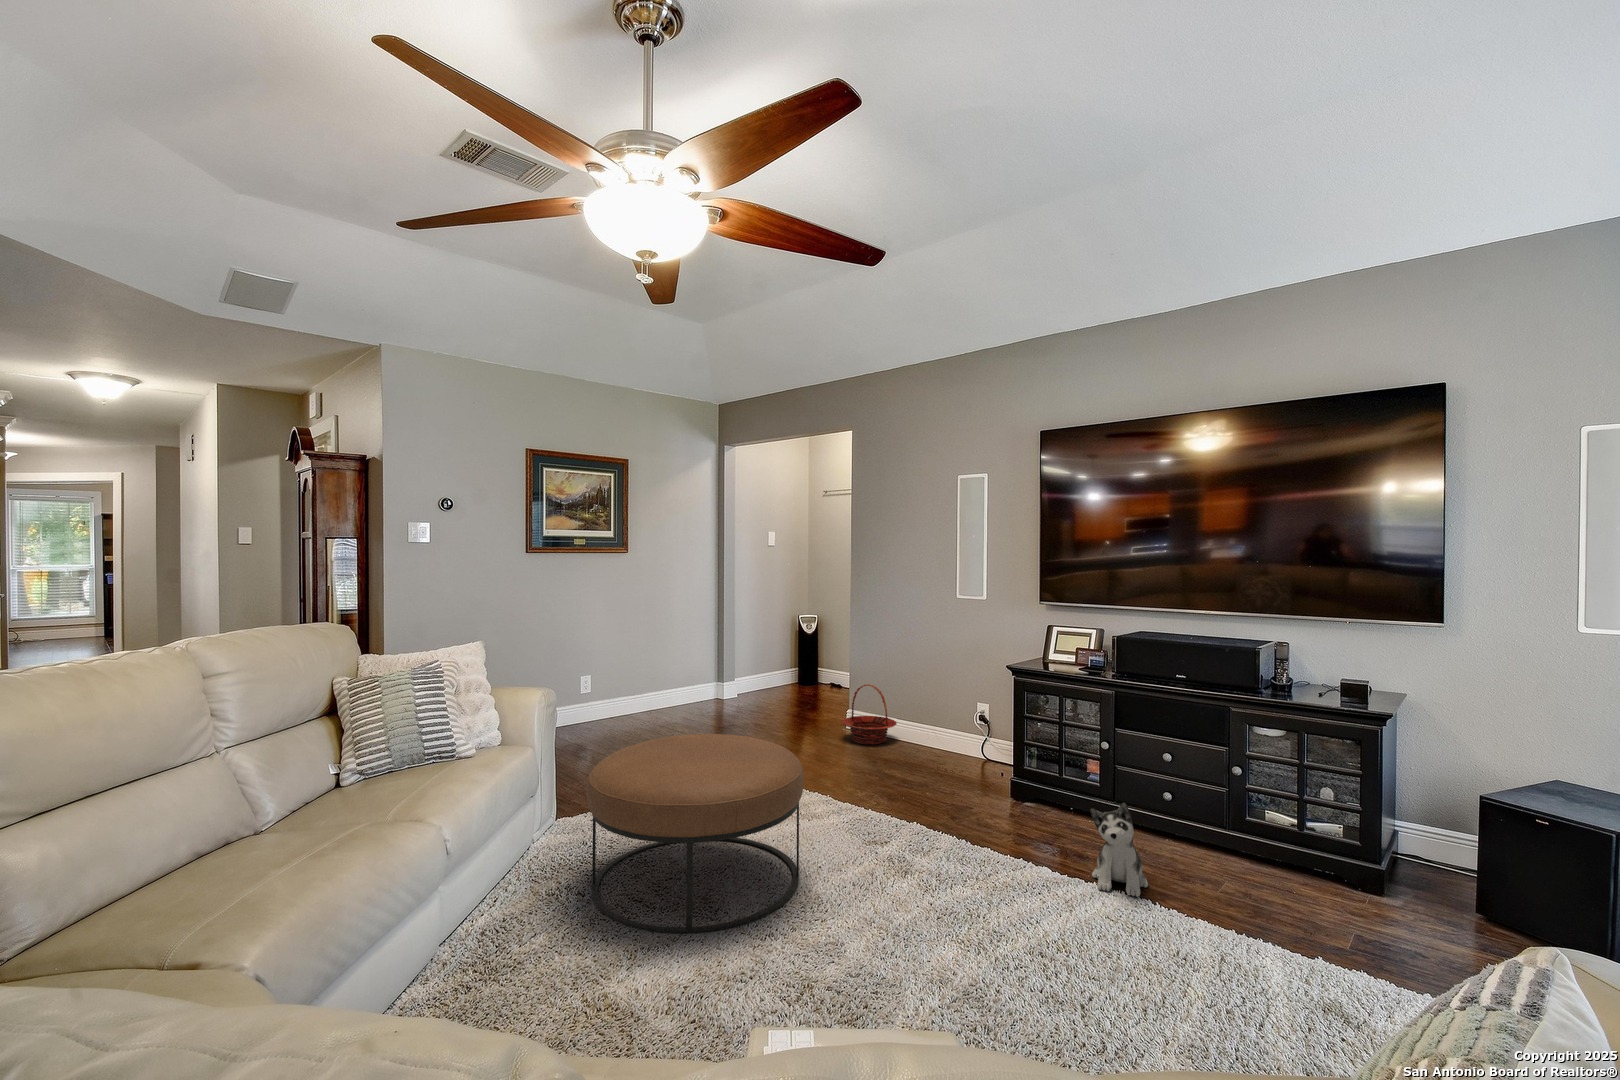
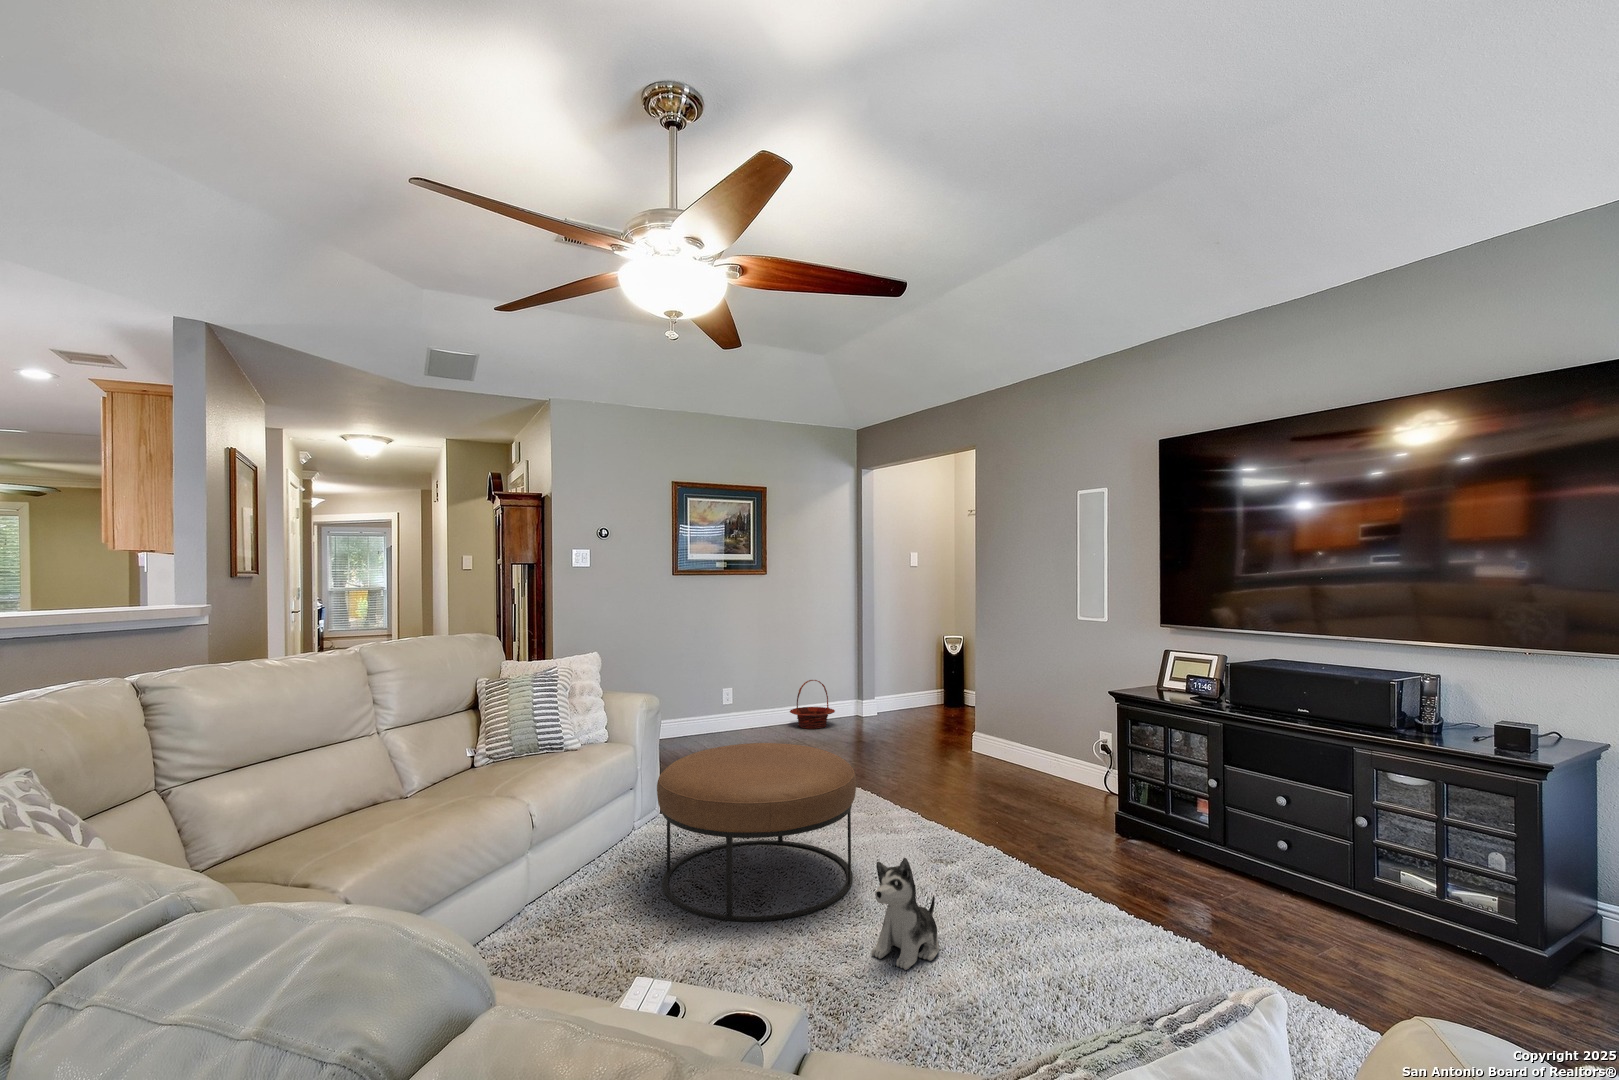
basket: present [842,684,897,744] -> present [790,680,835,729]
plush toy: present [1091,803,1148,897] -> present [871,858,939,970]

